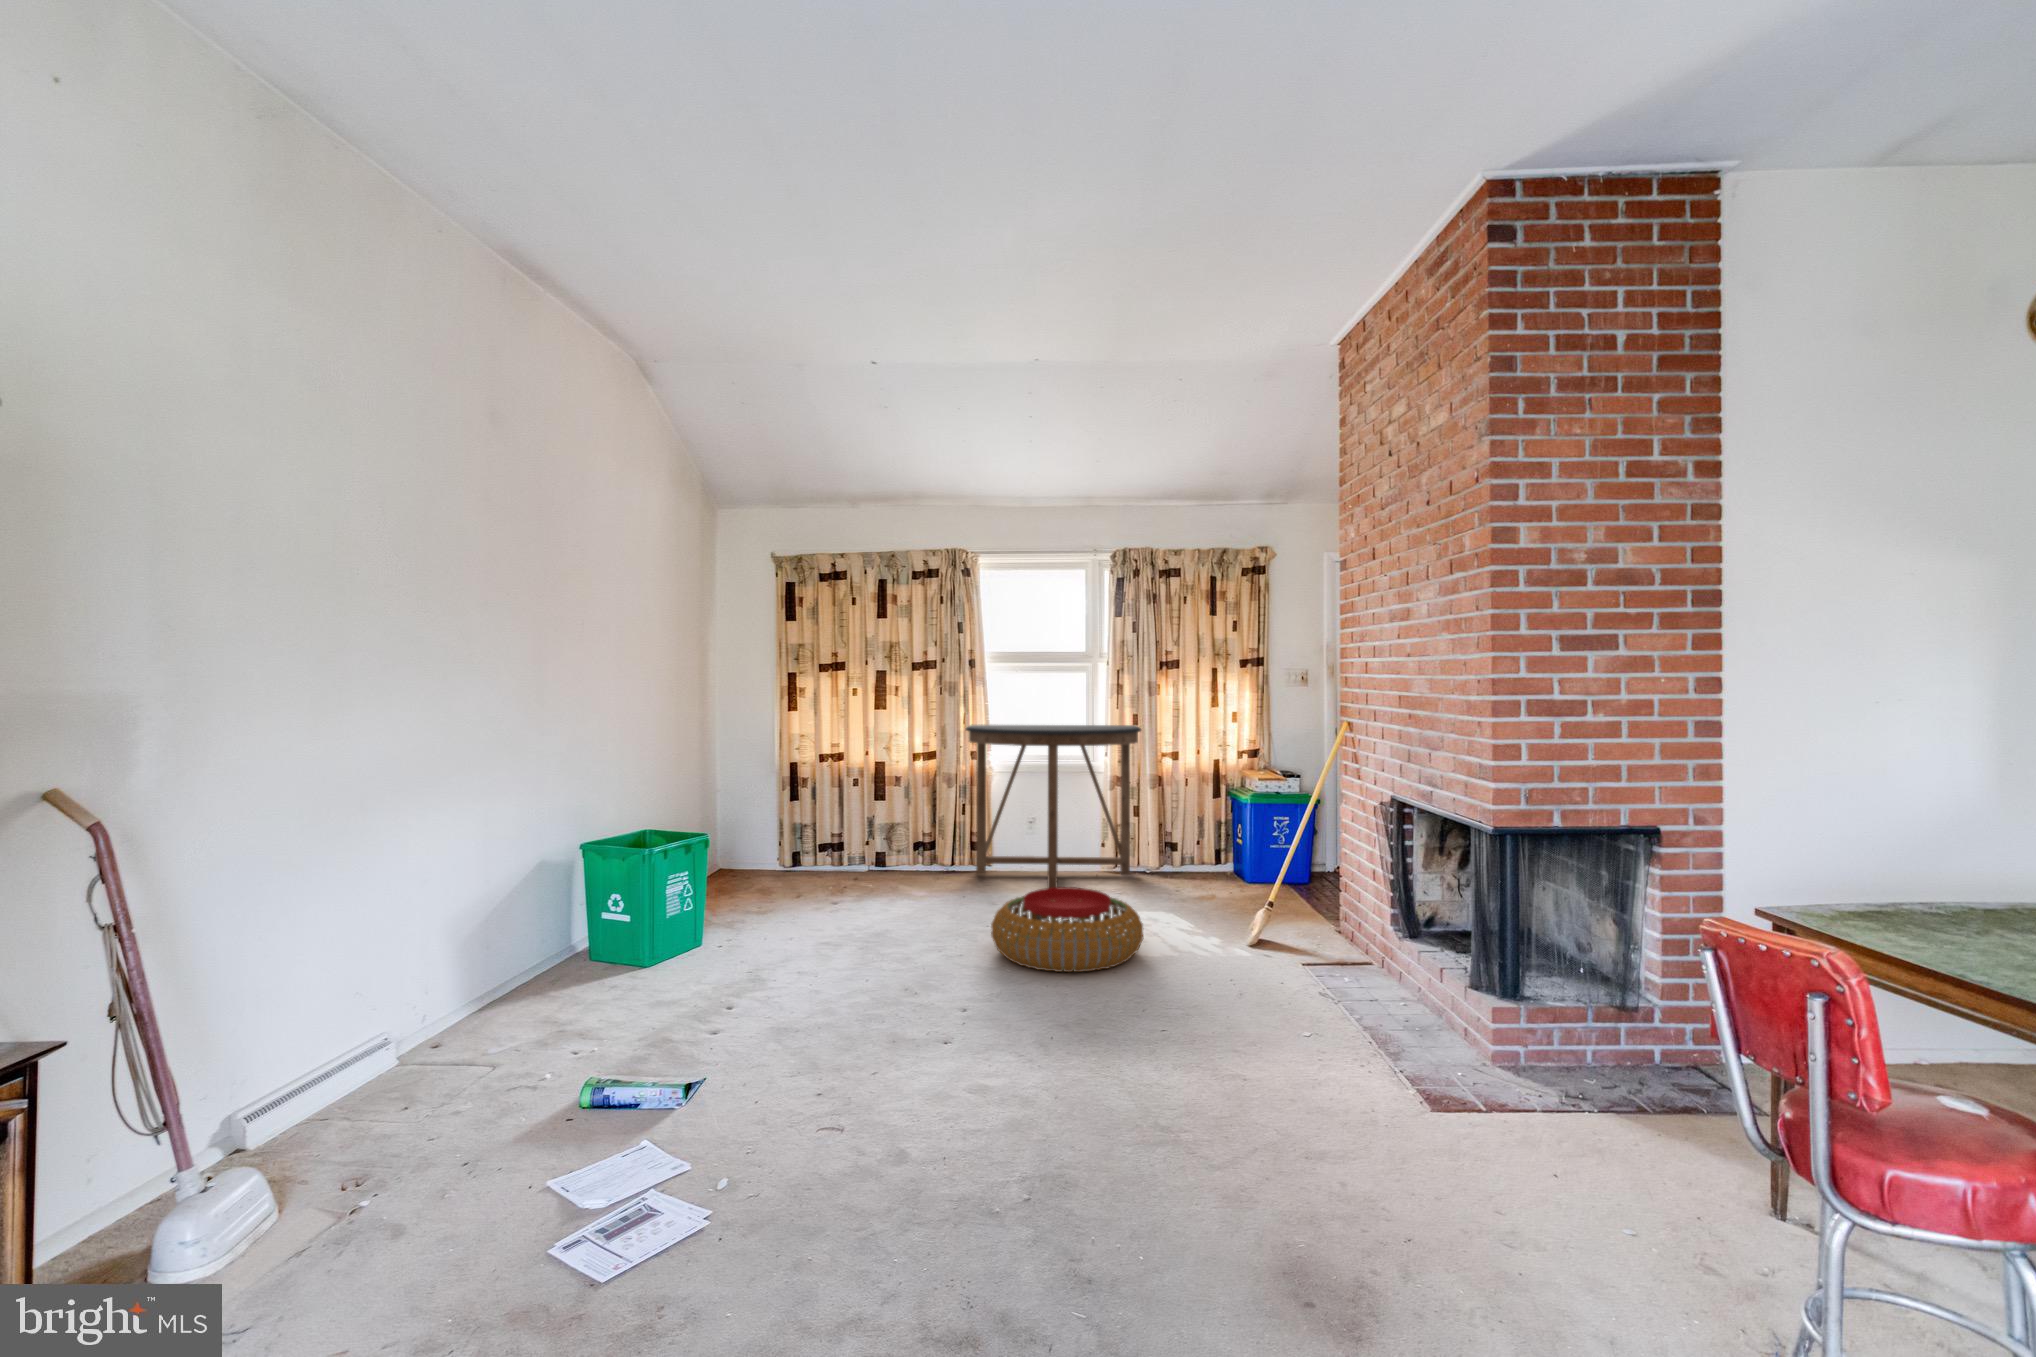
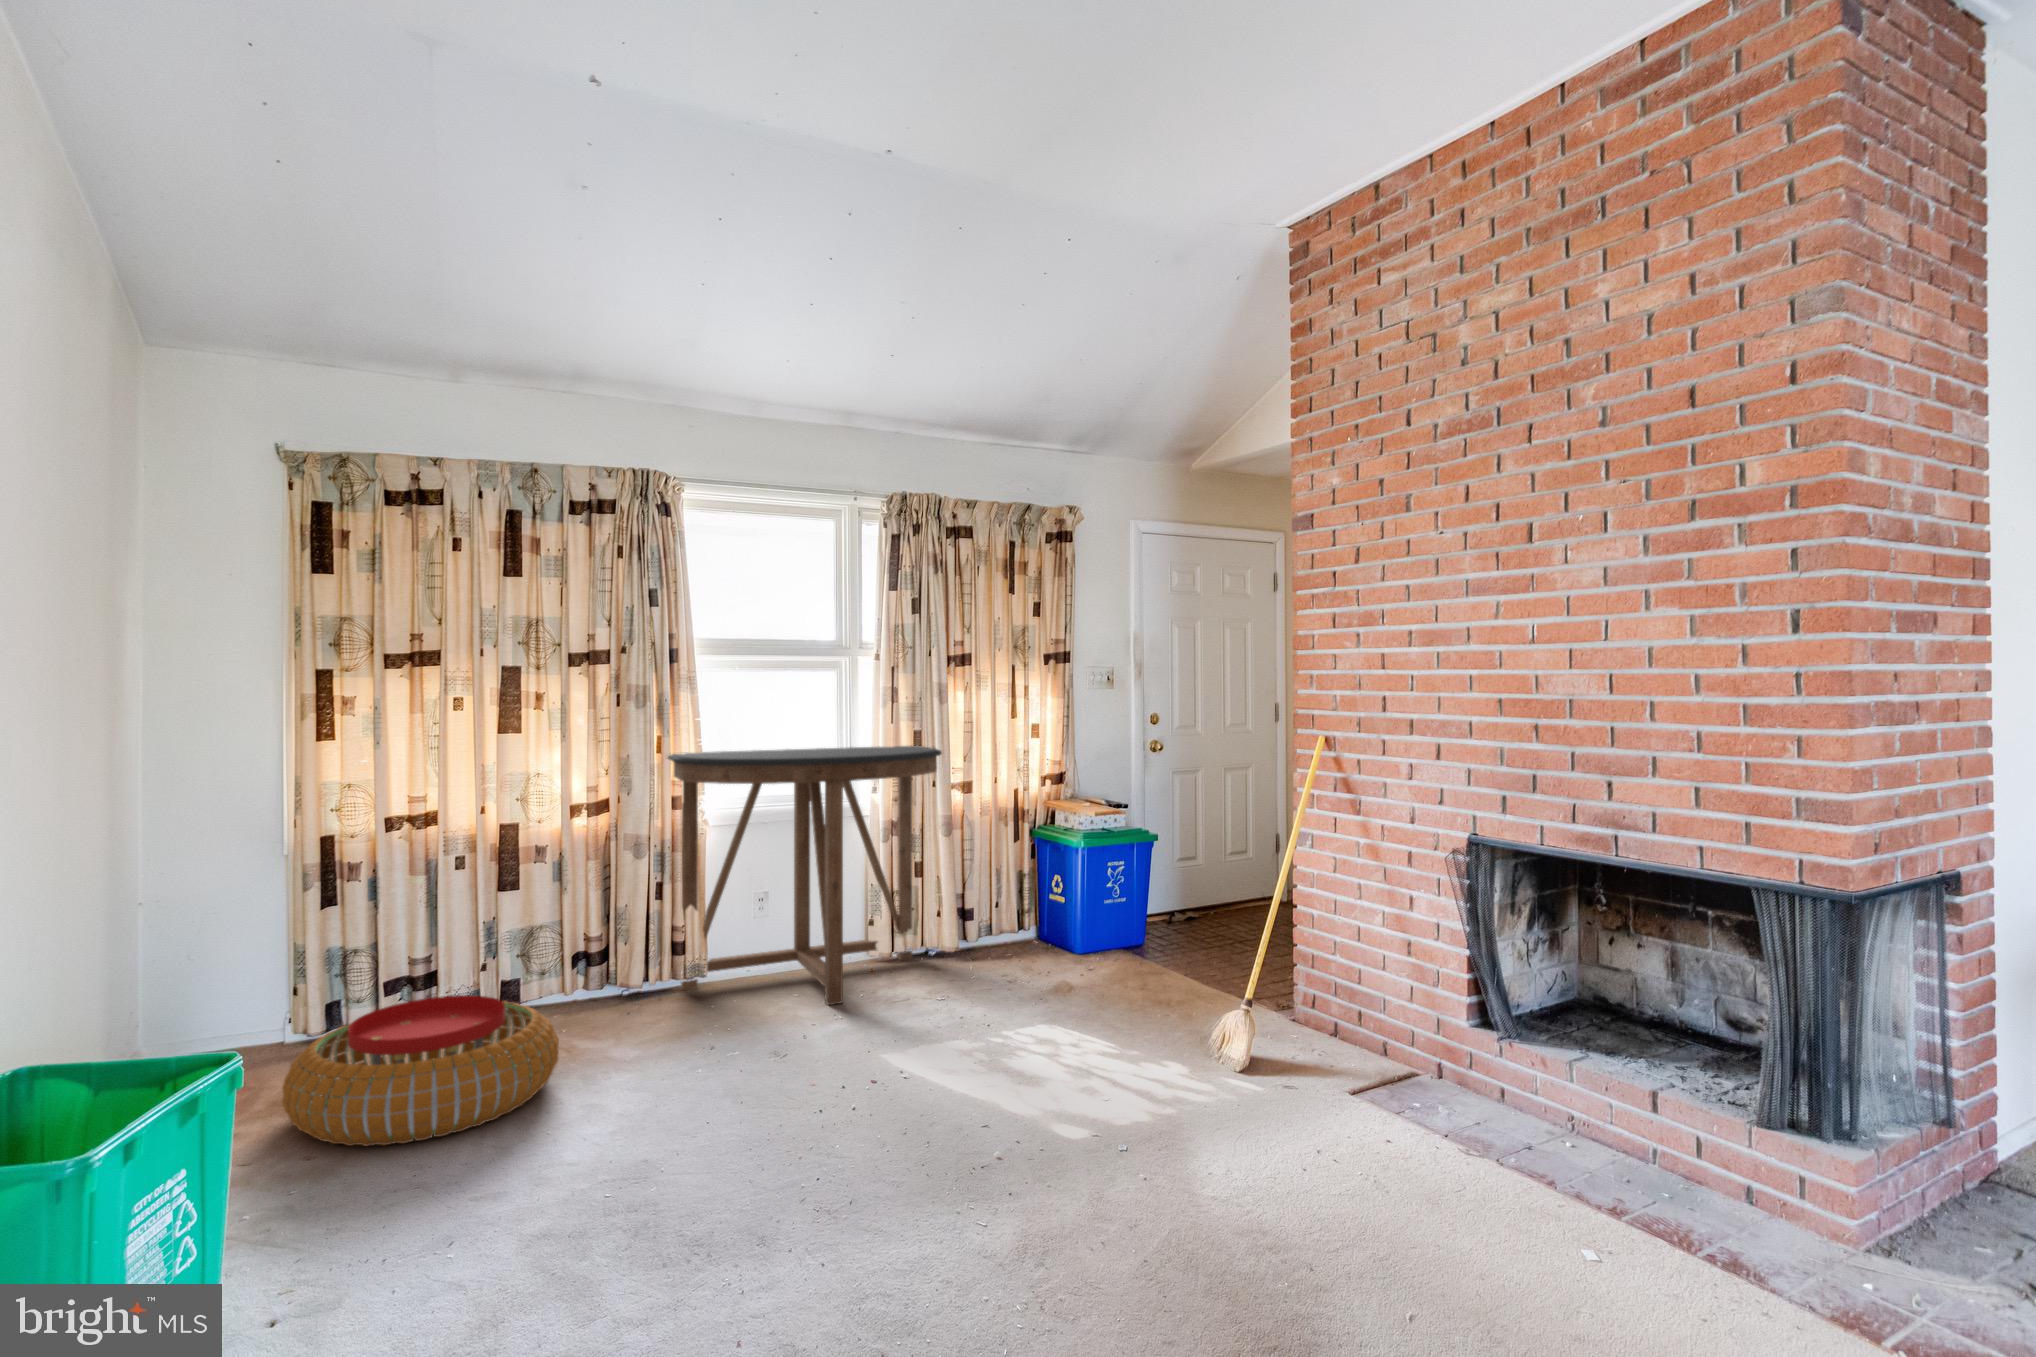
pouf: present [991,887,1144,972] -> present [282,995,559,1146]

